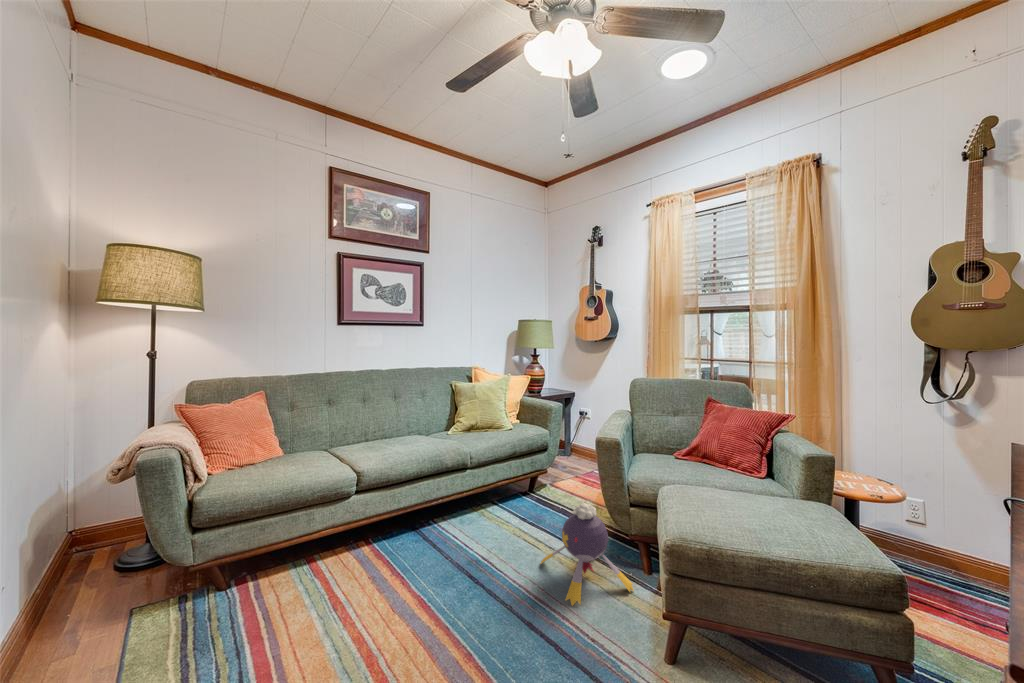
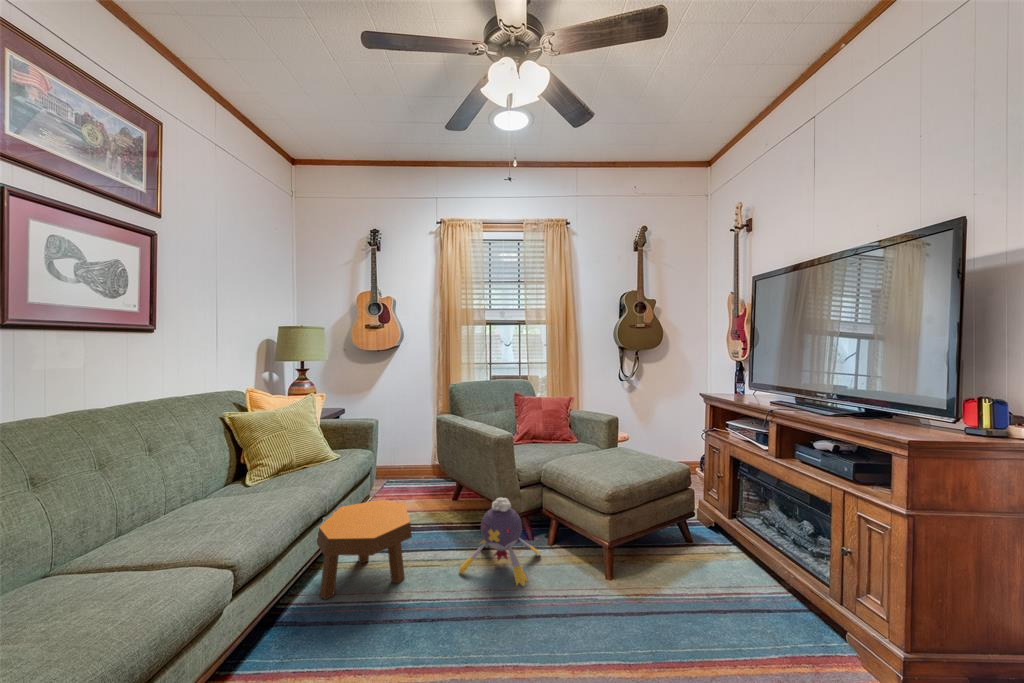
footstool: none [446,467,530,545] -> present [317,500,412,600]

